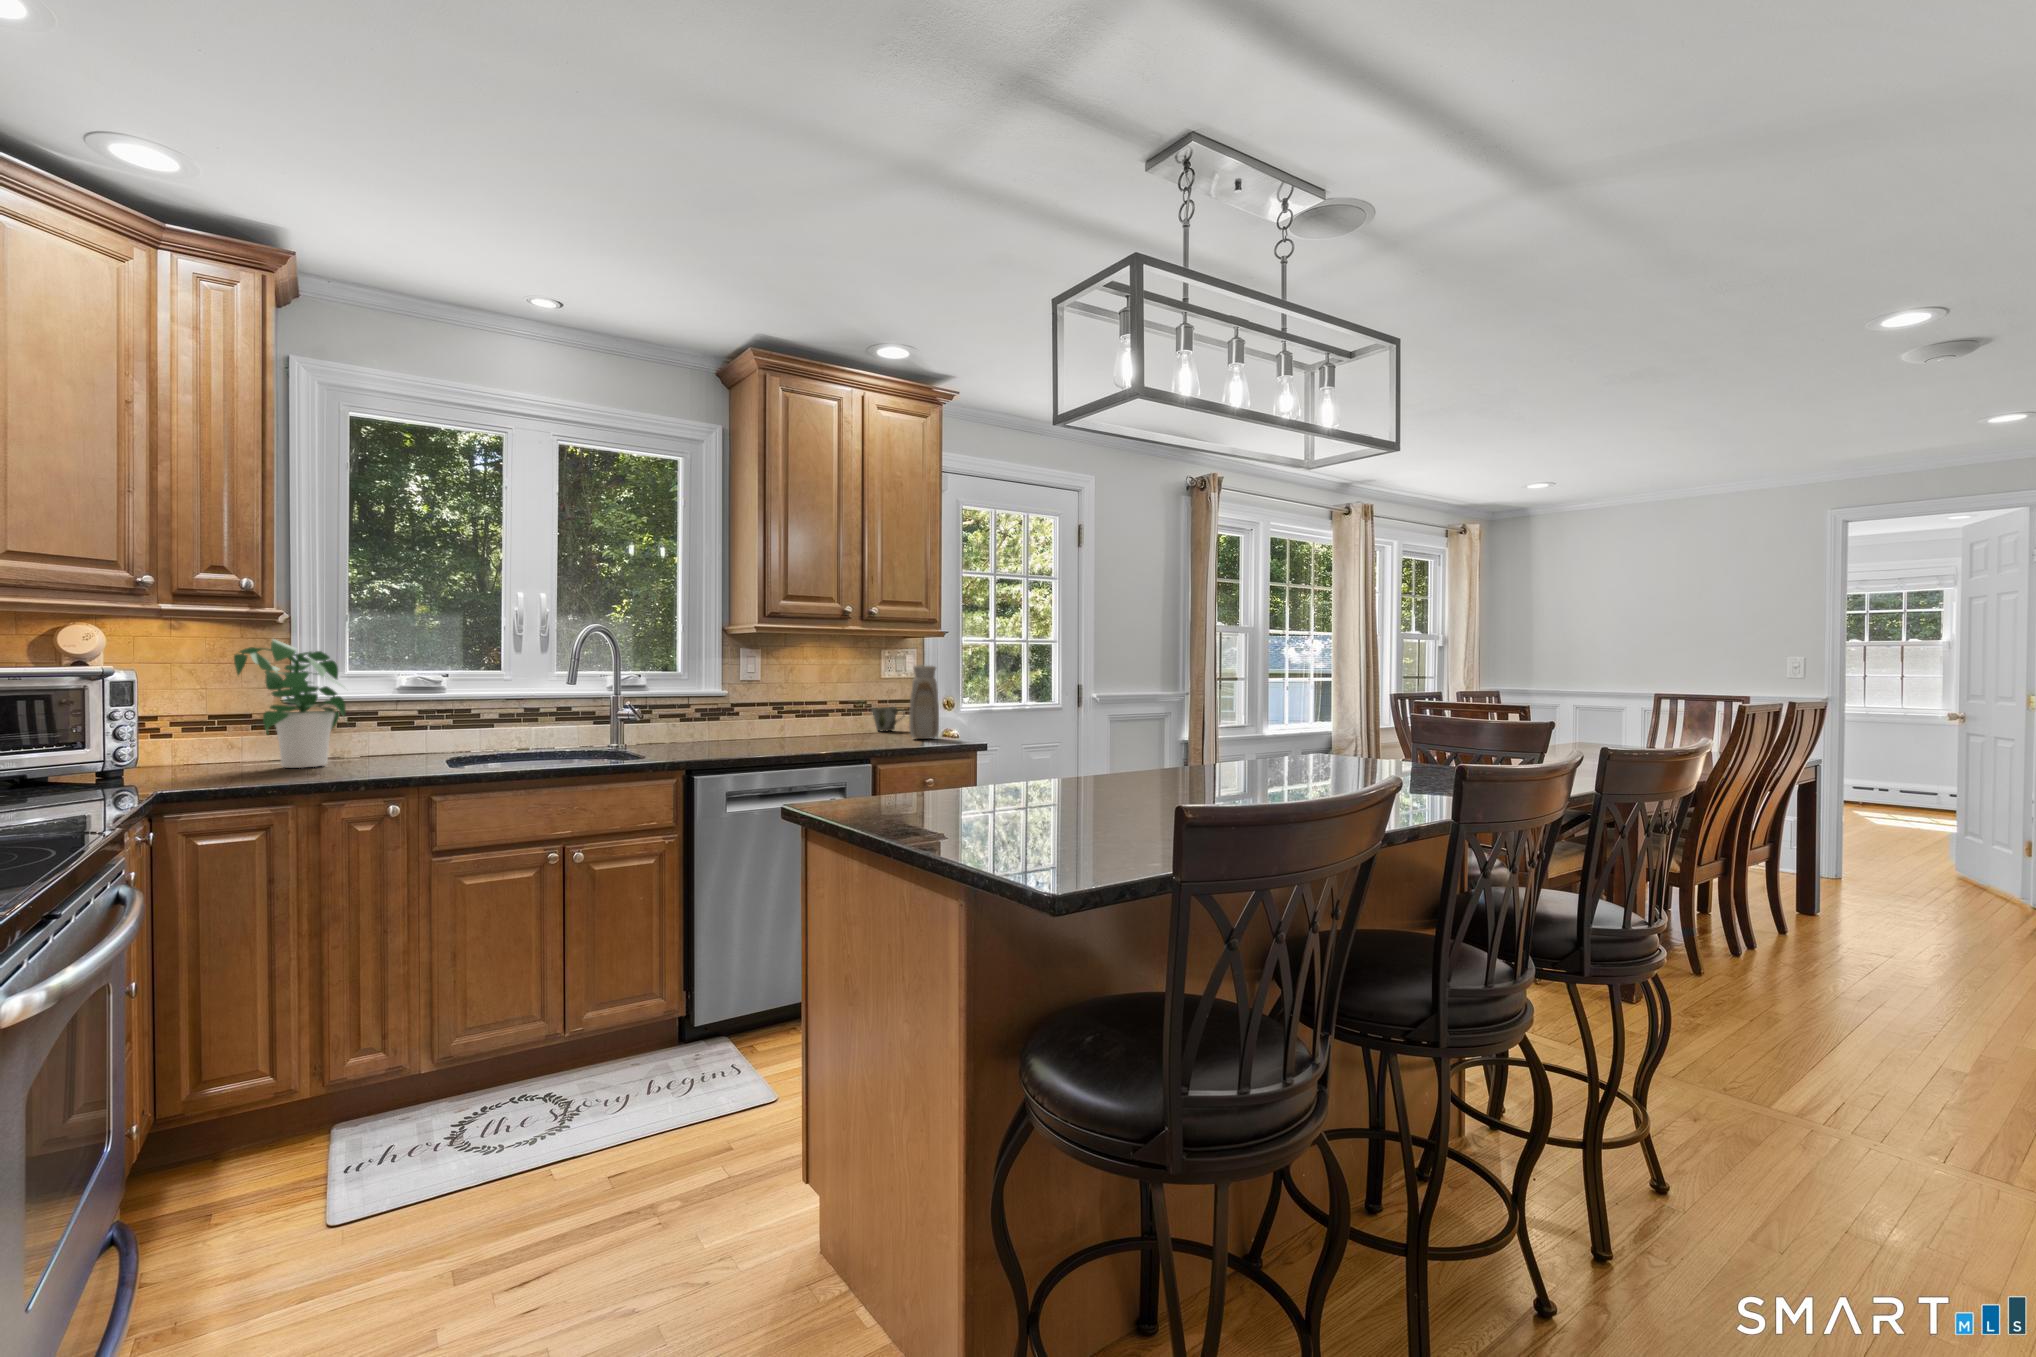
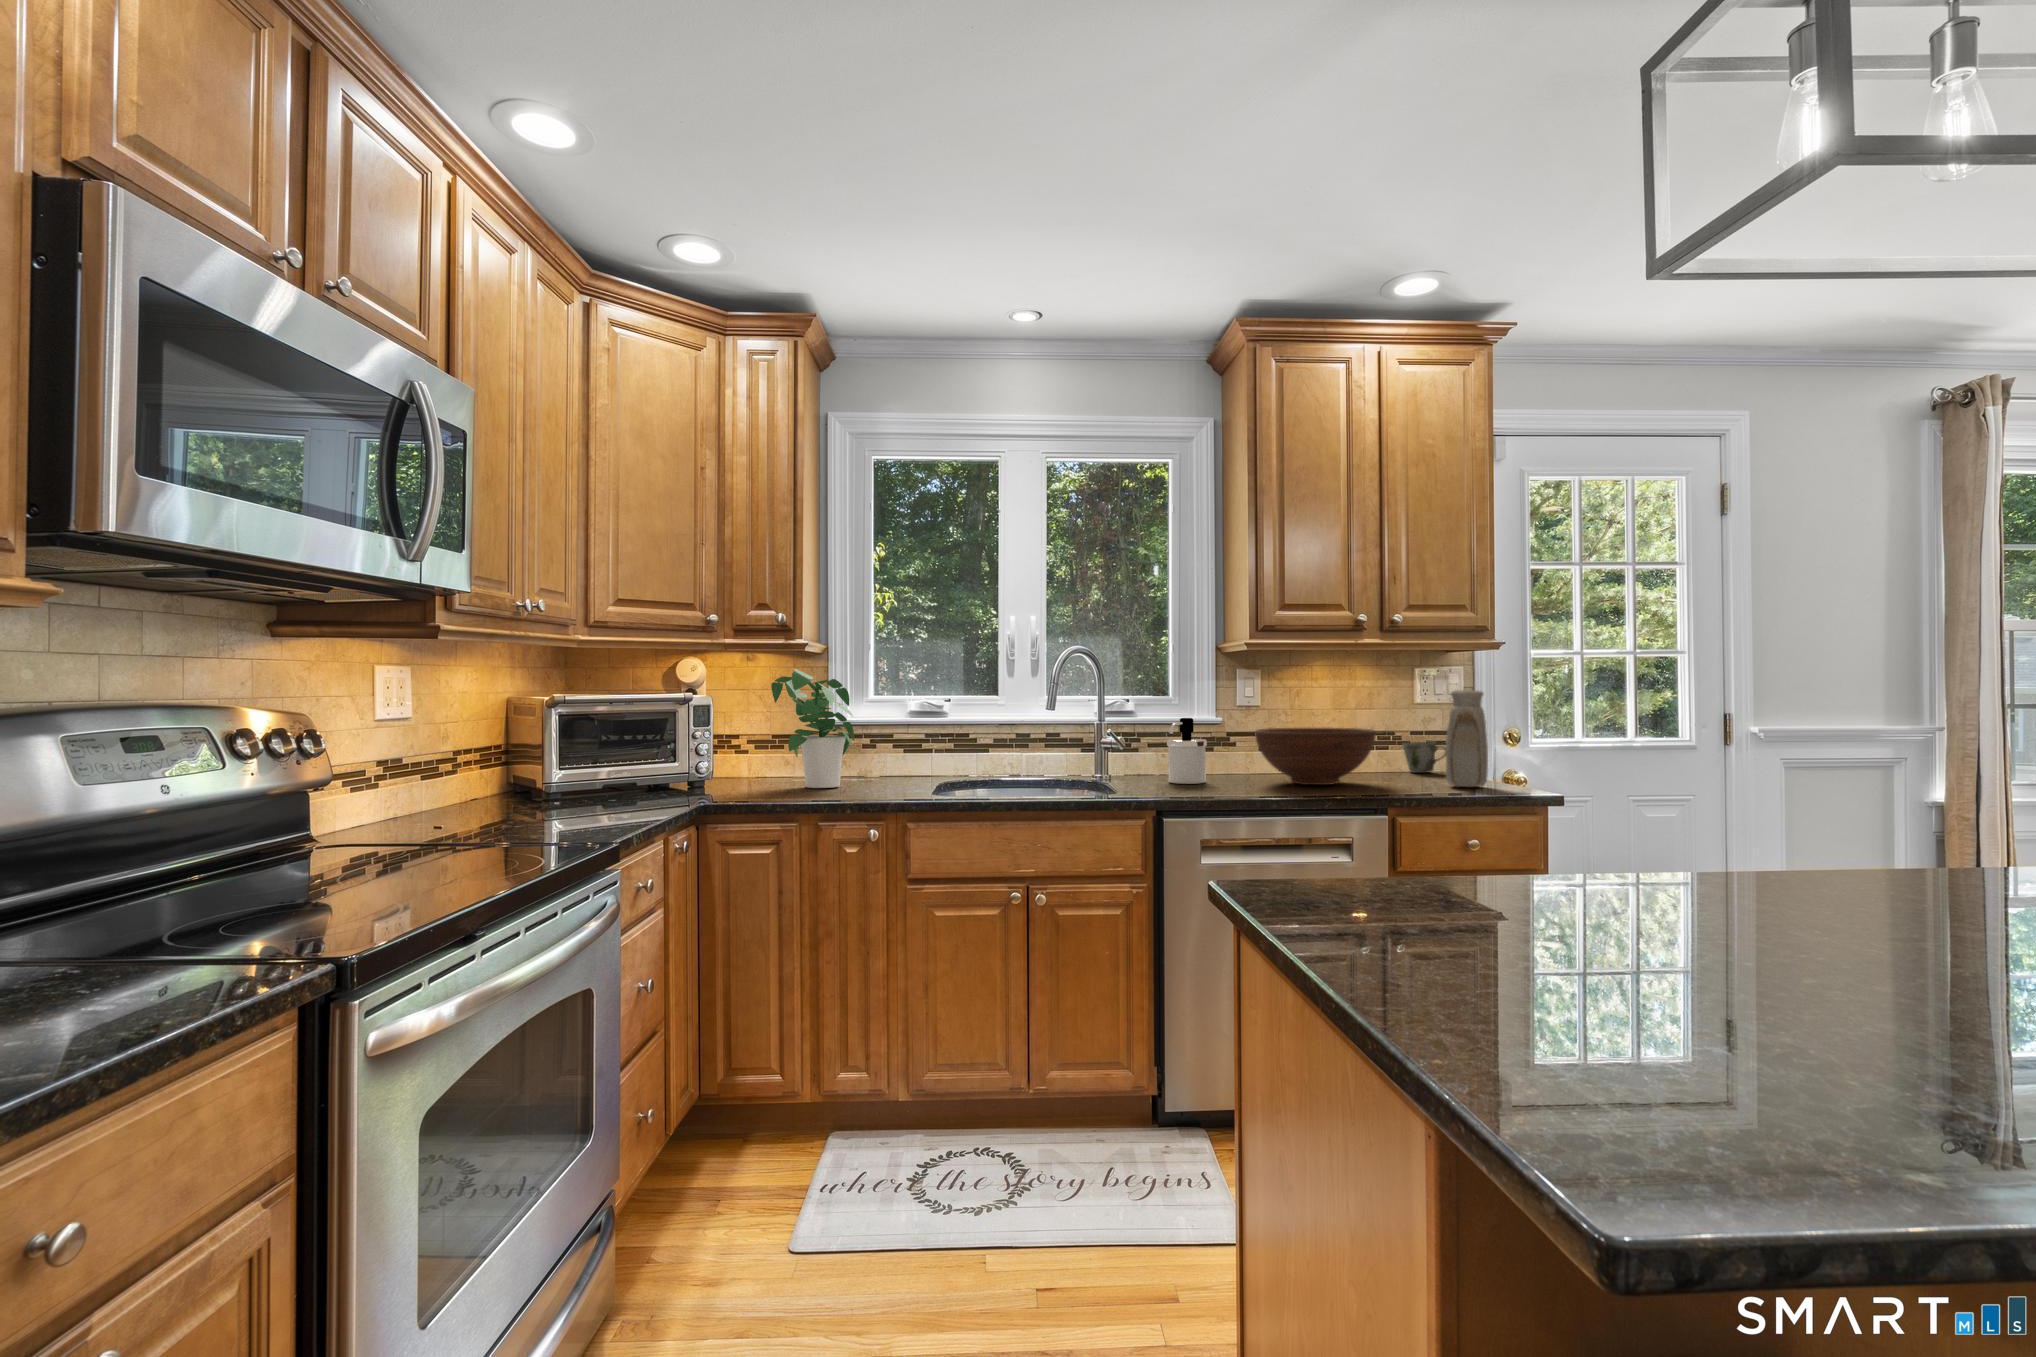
soap dispenser: none [682,690,718,747] -> present [1167,718,1207,784]
fruit bowl: none [761,696,858,743] -> present [1255,728,1375,785]

